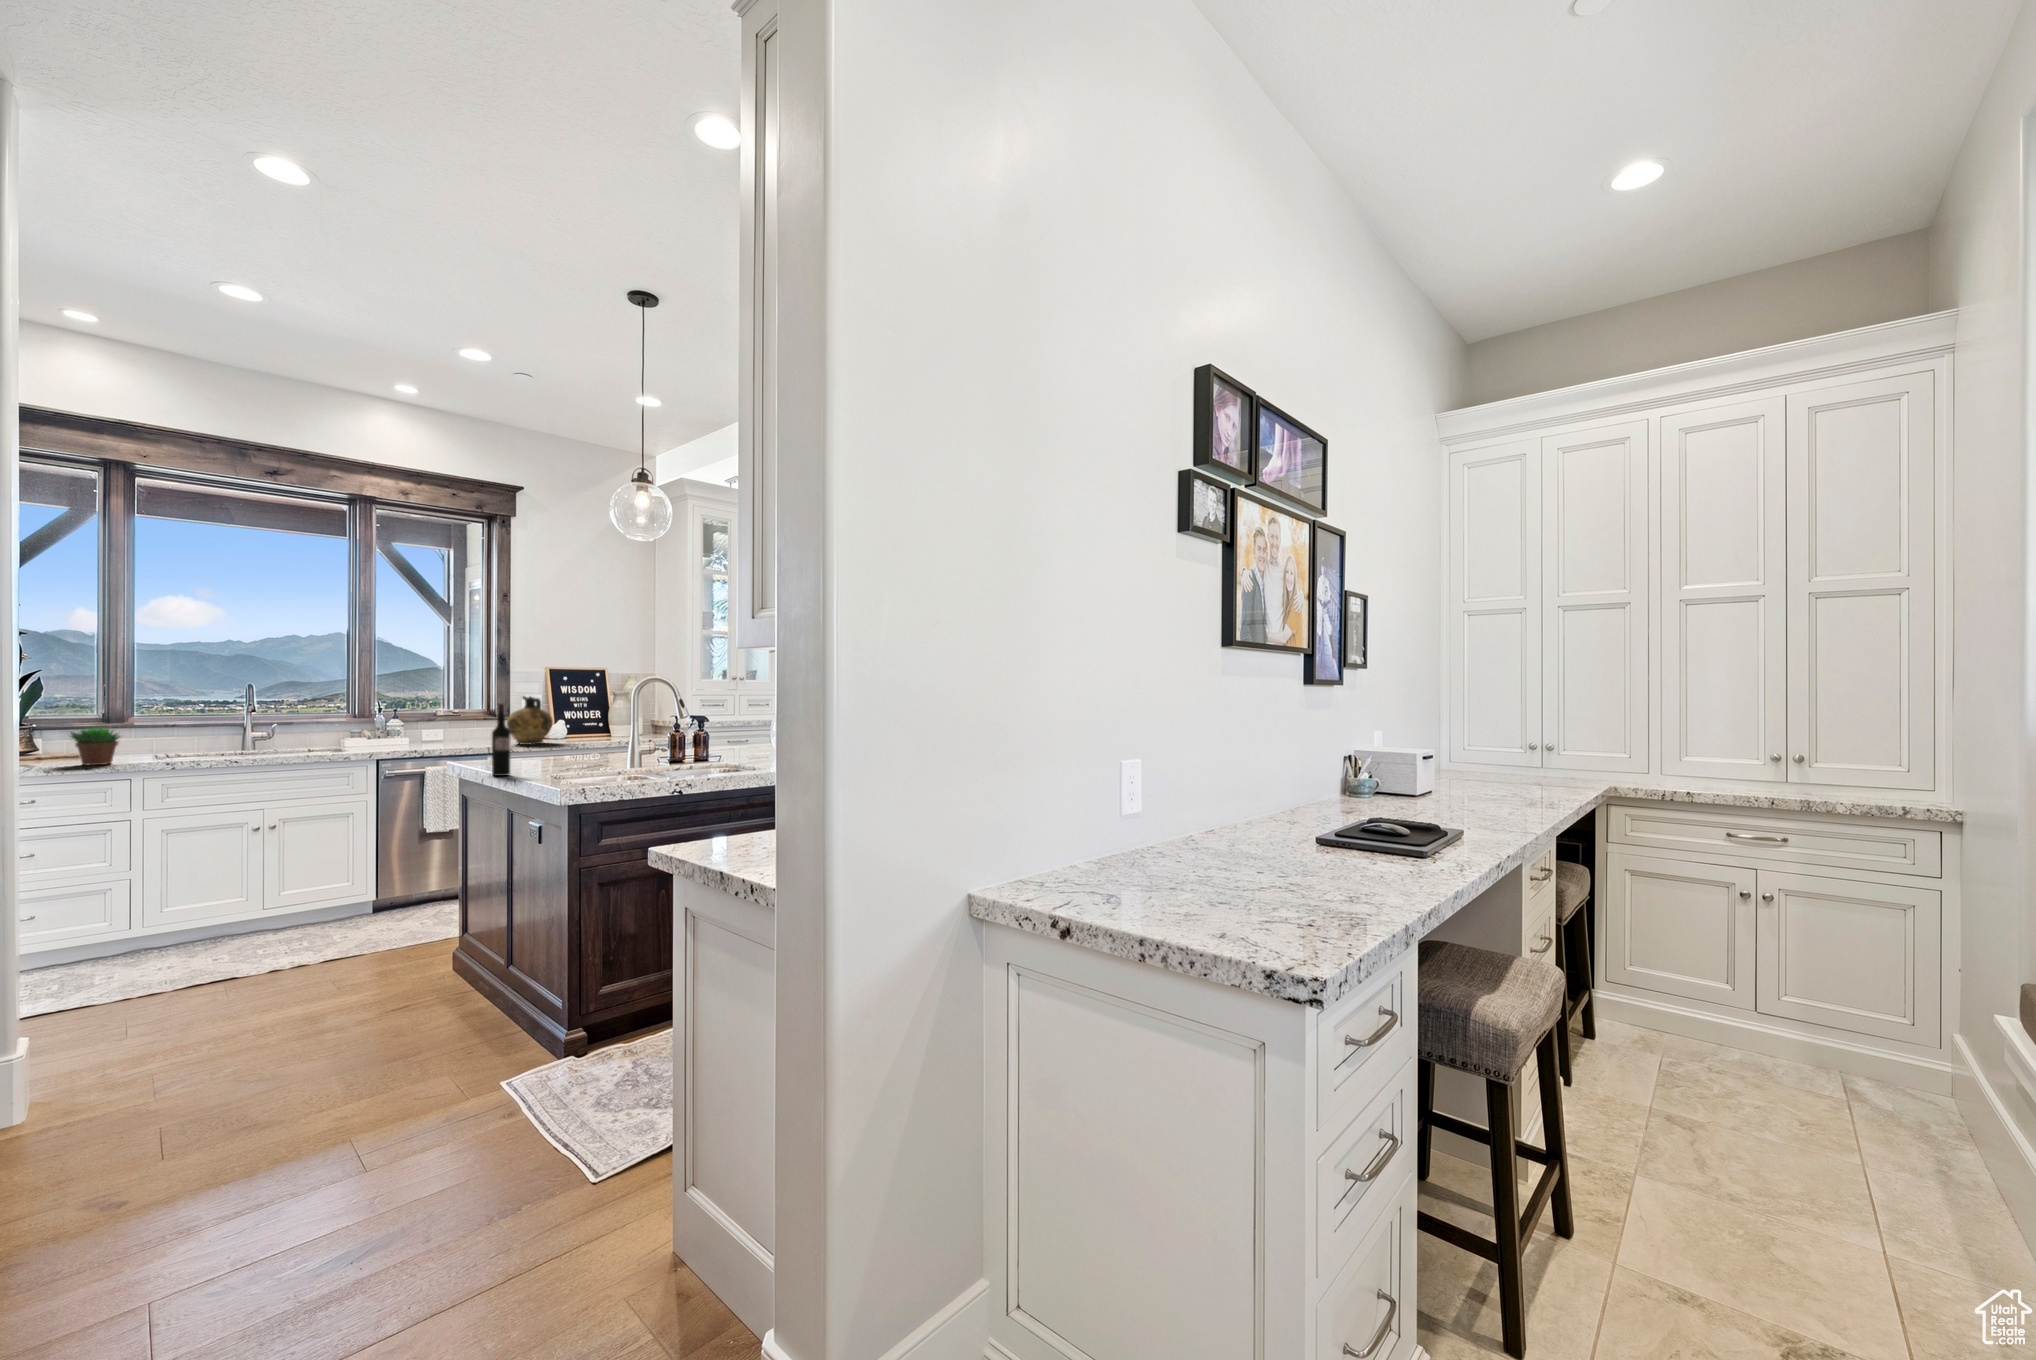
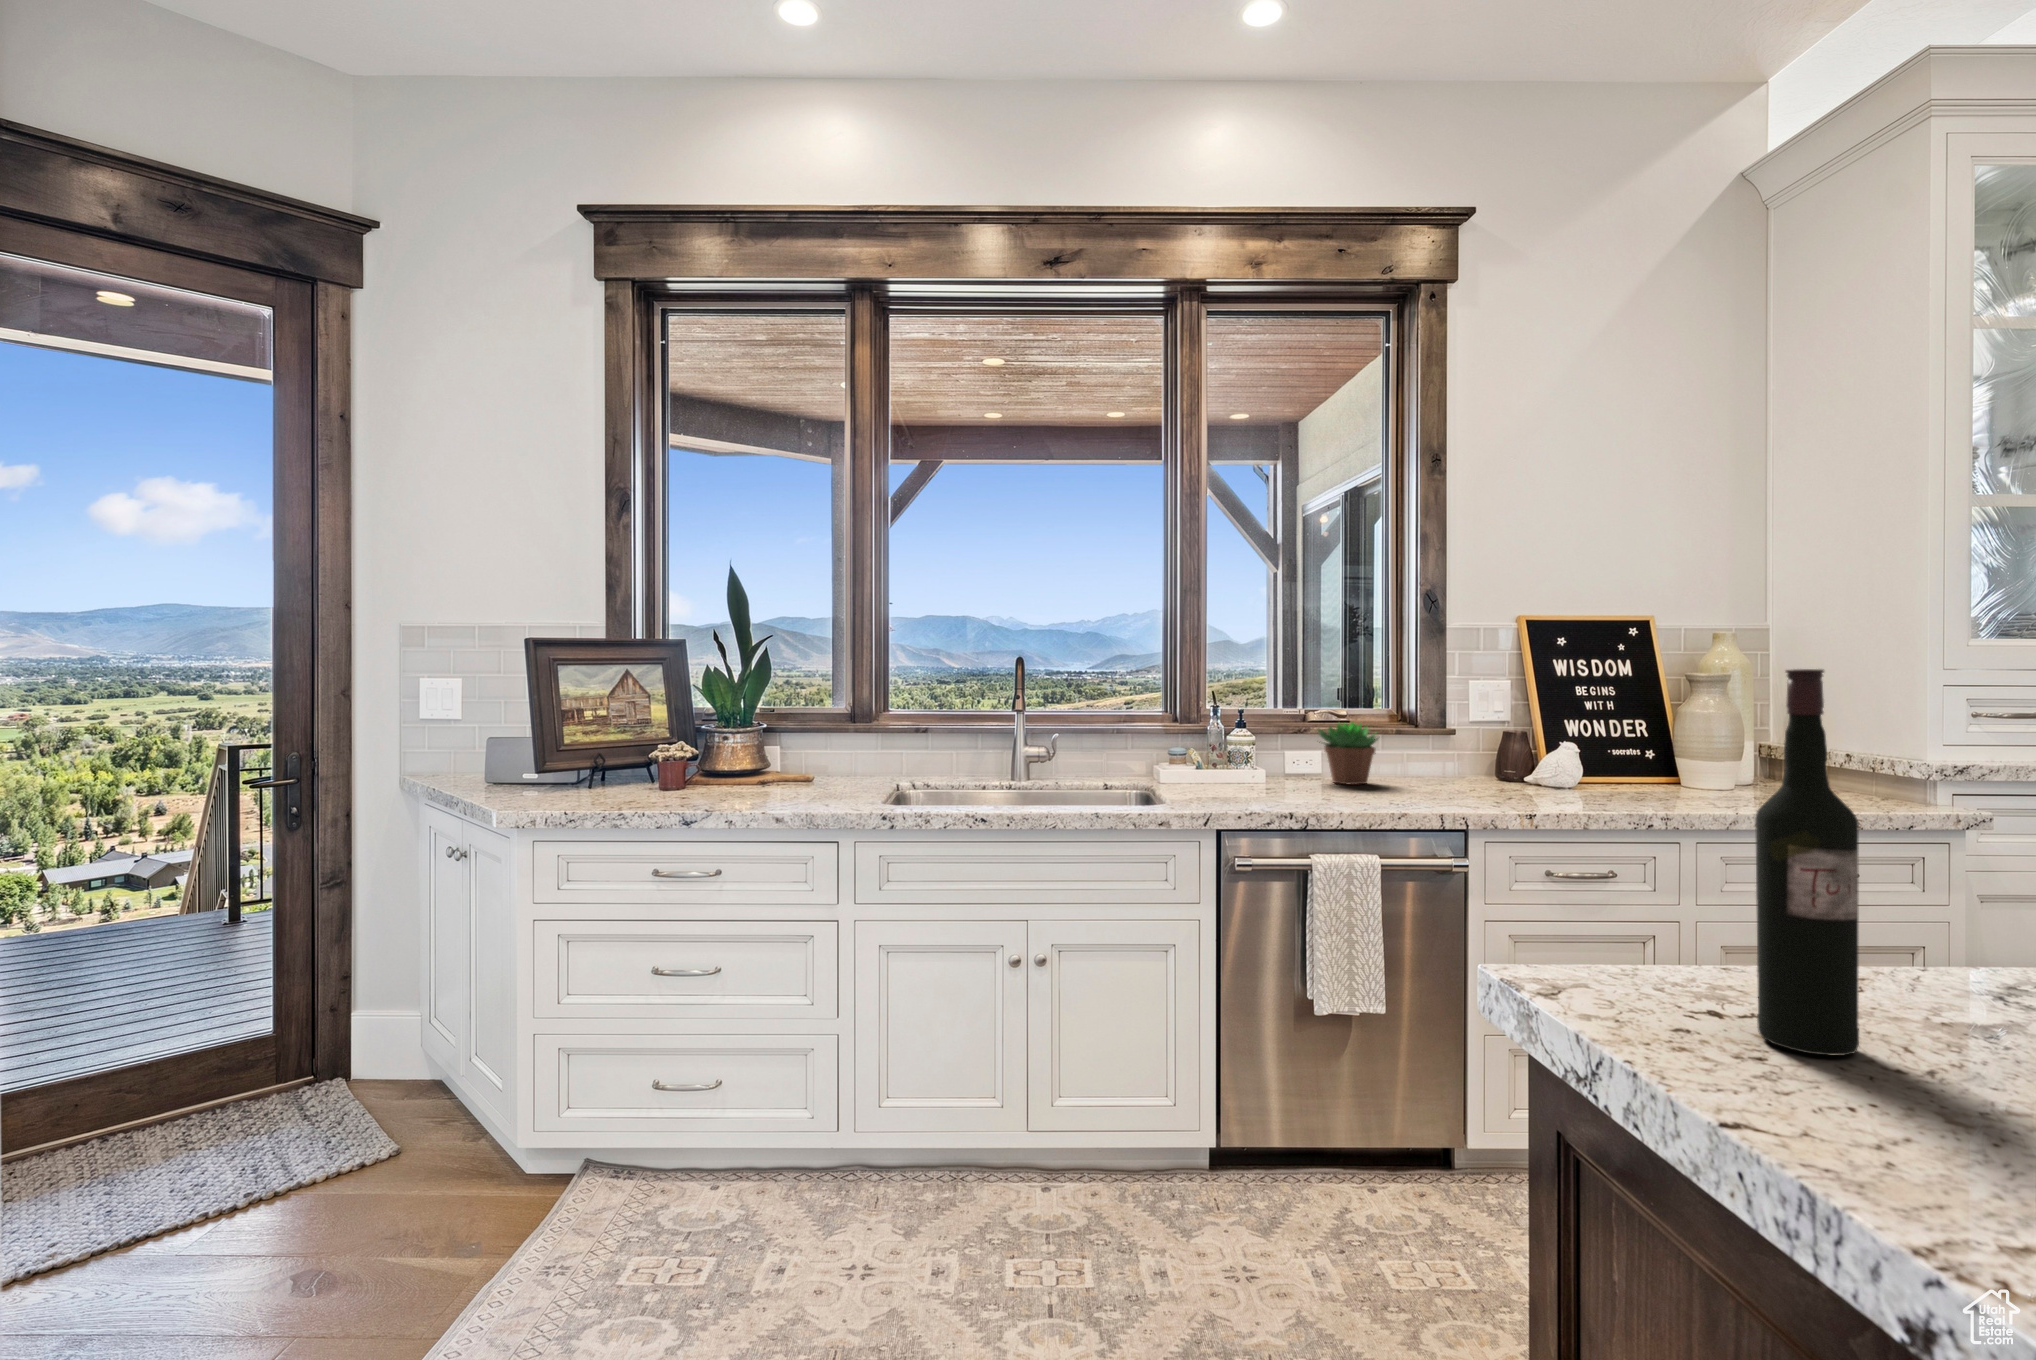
ceramic jug: present [507,696,553,745] -> none [1461,679,1568,800]
succulent plant: present [71,728,120,766] -> present [1318,722,1378,784]

